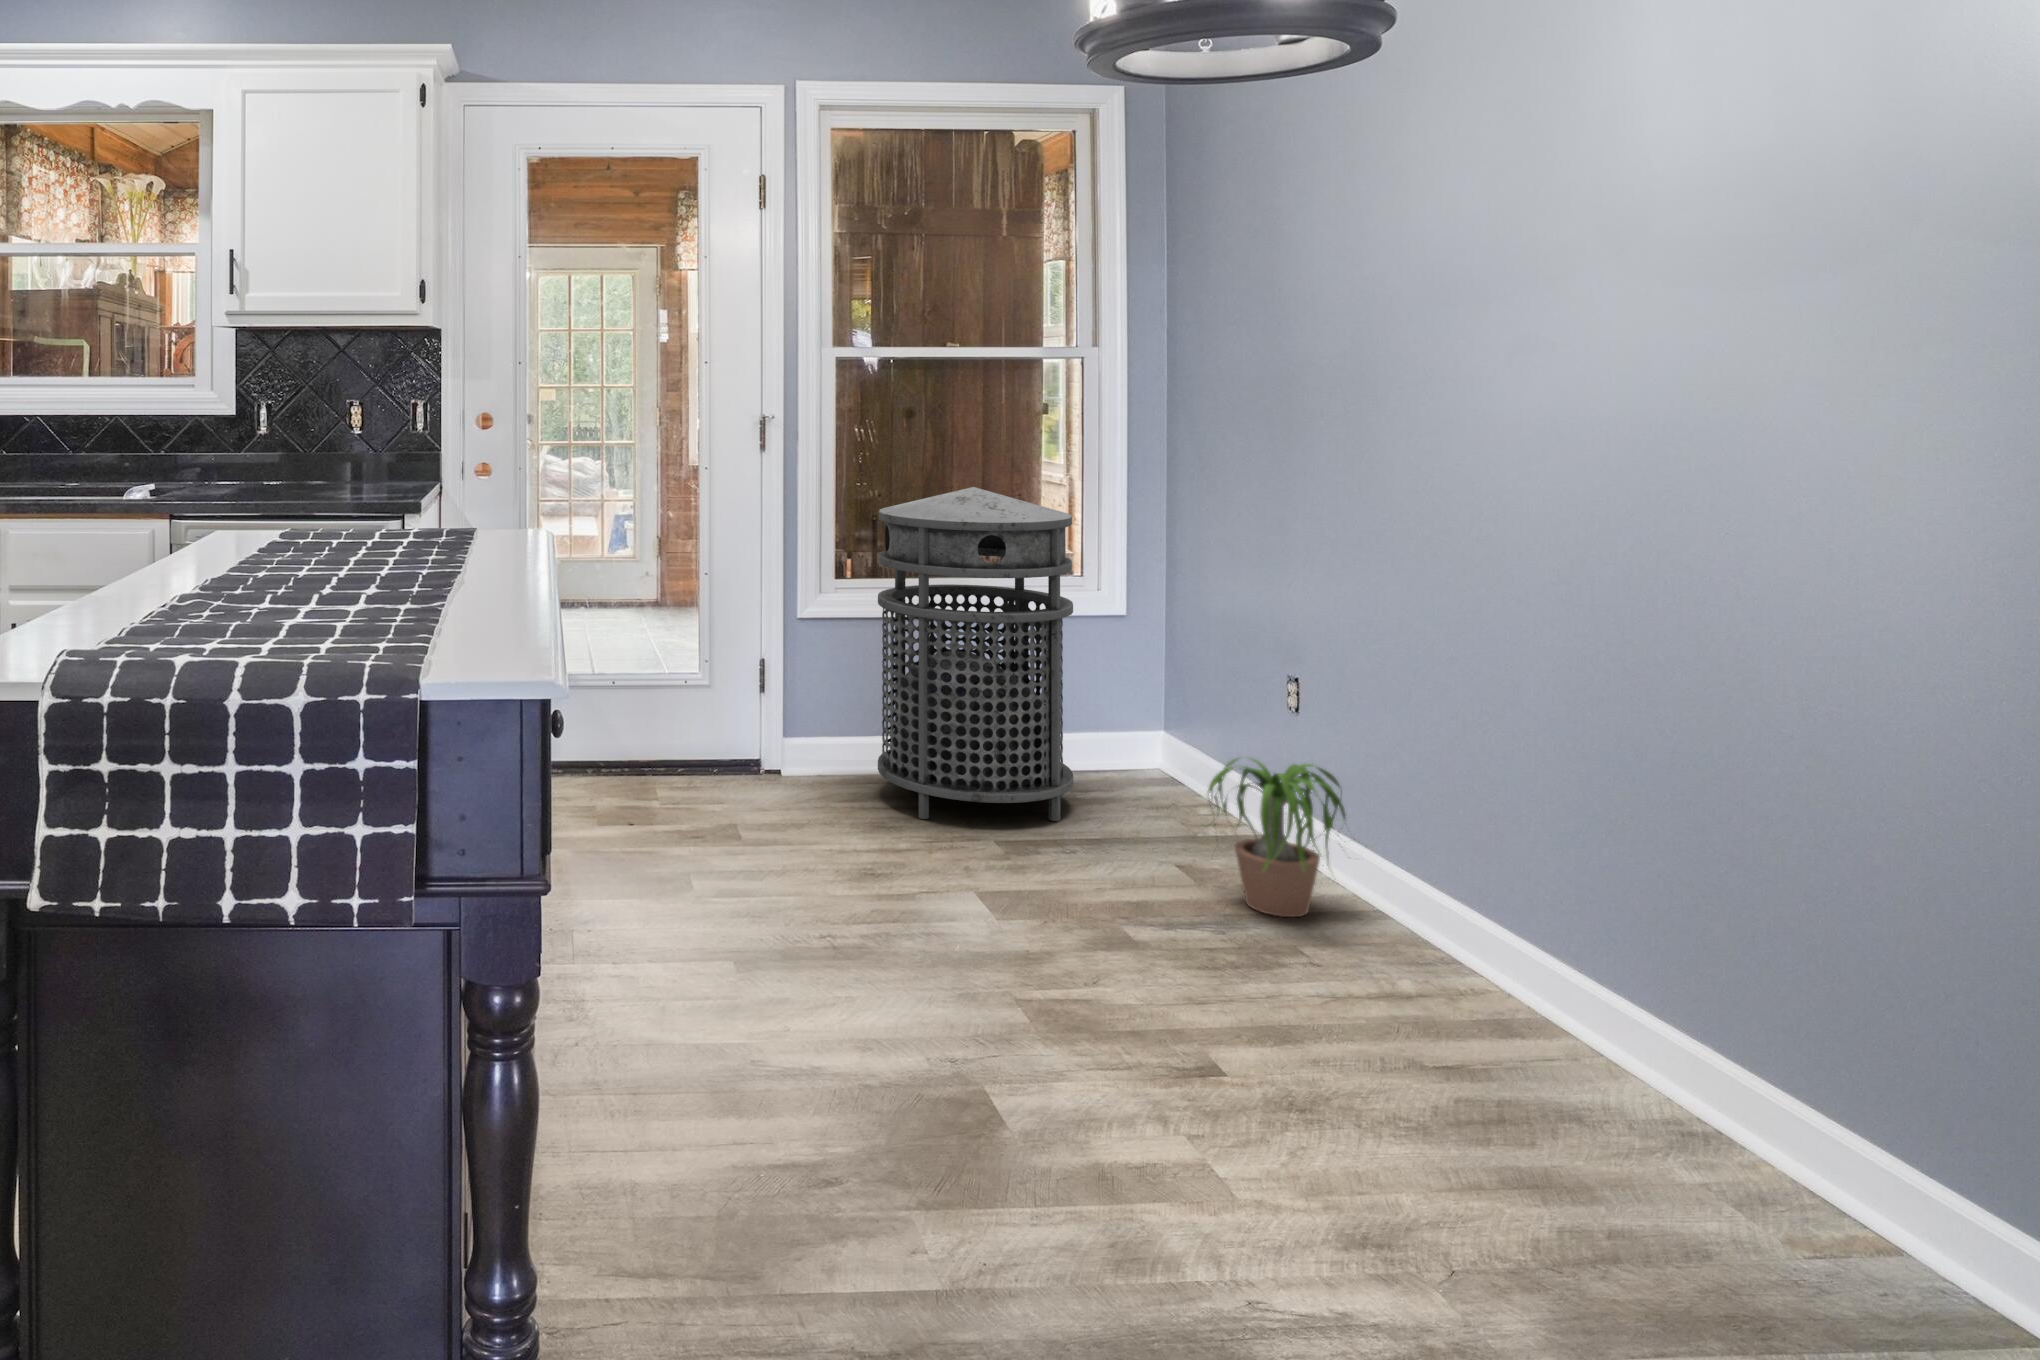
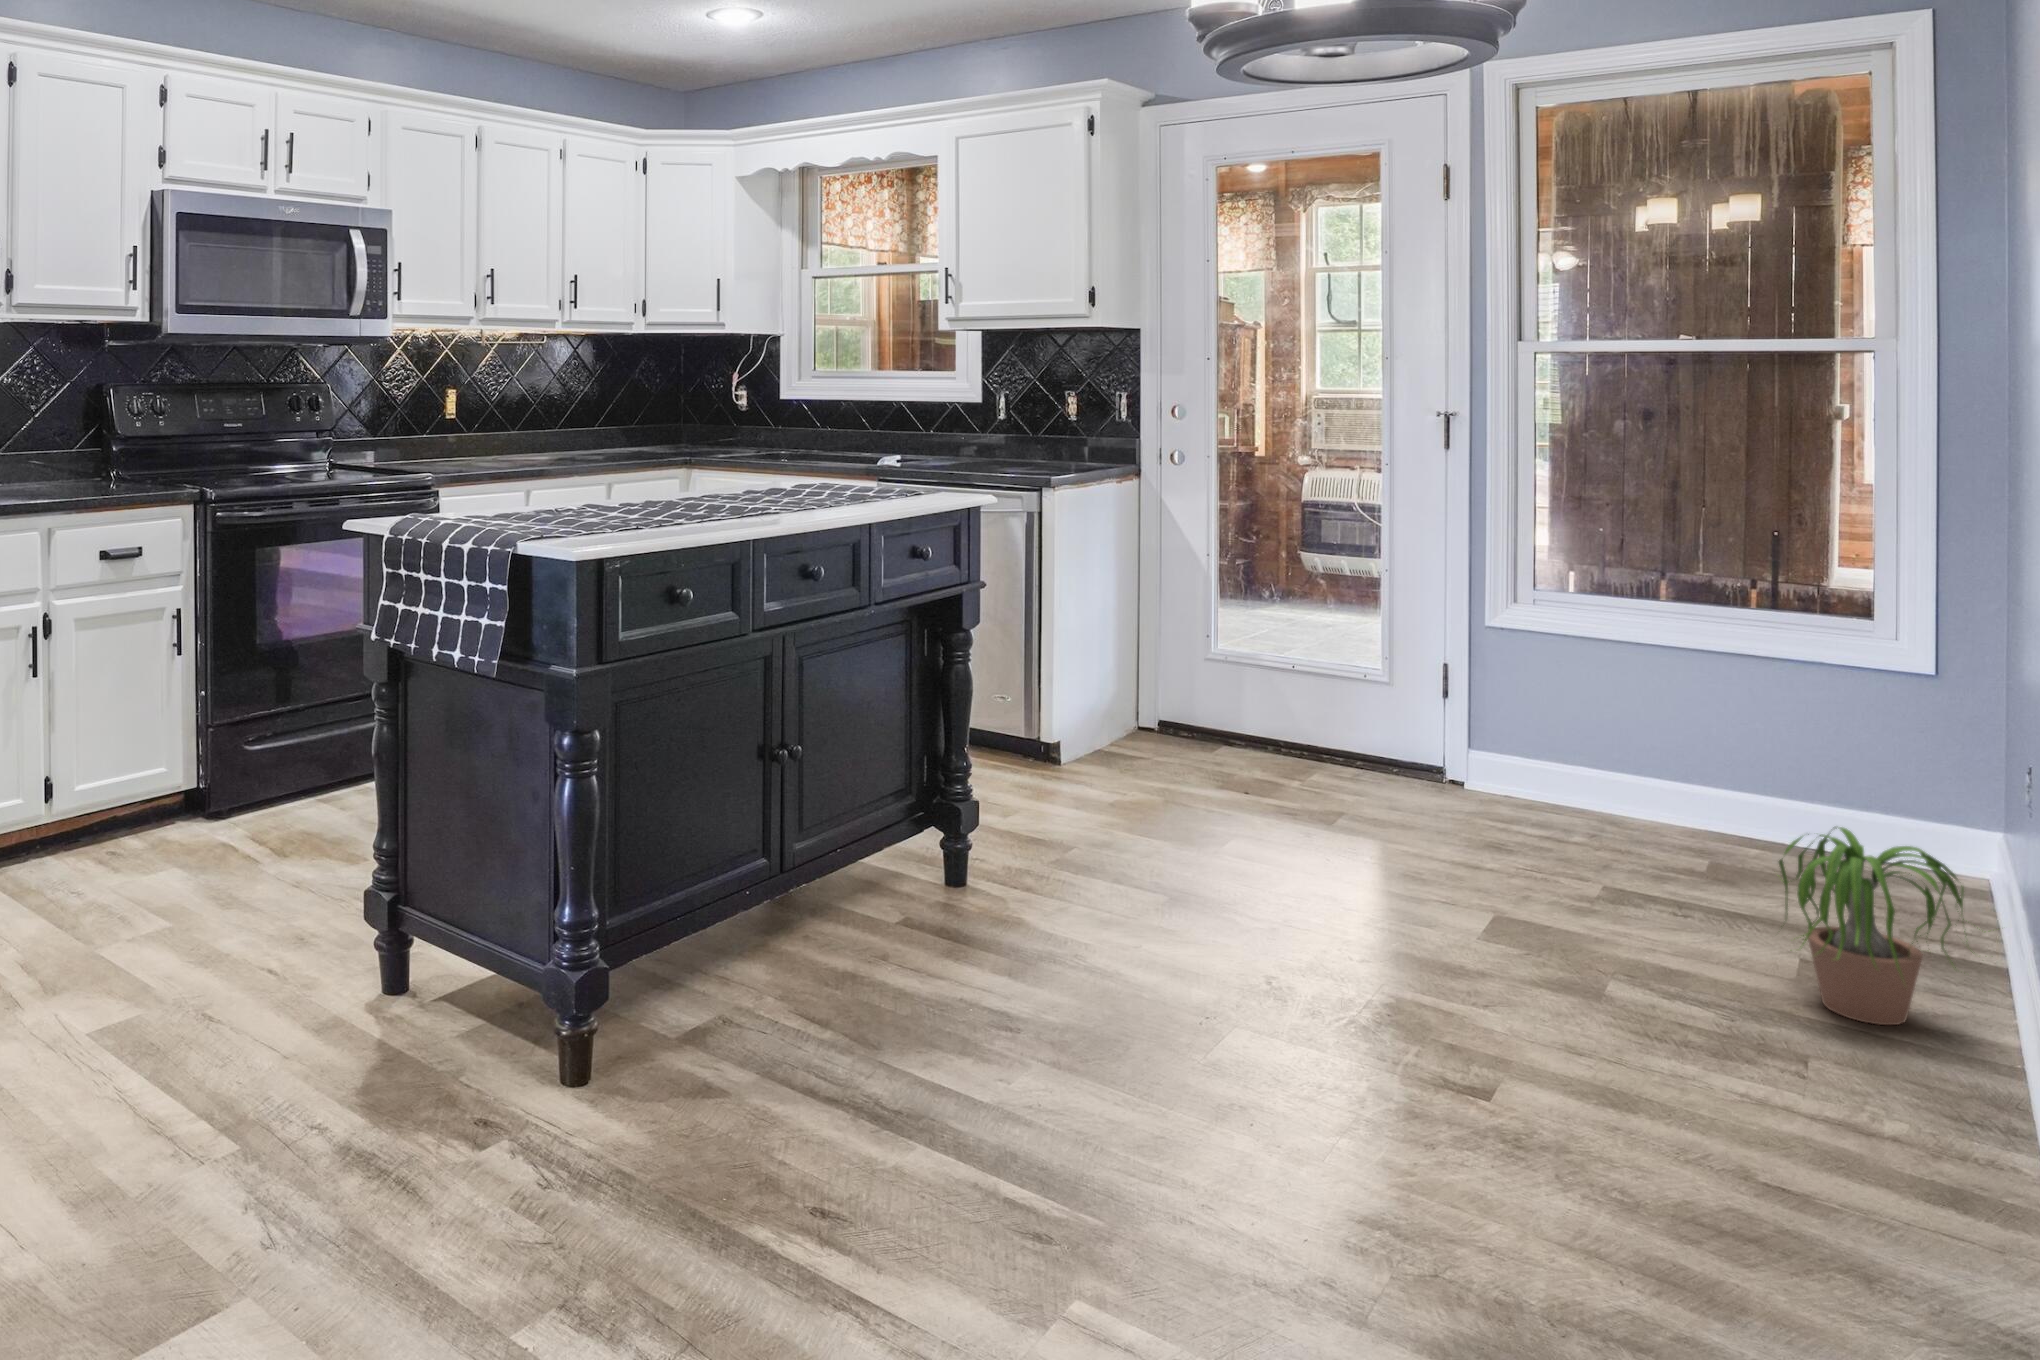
trash can: present [878,487,1074,821] -> none [1535,496,1786,888]

